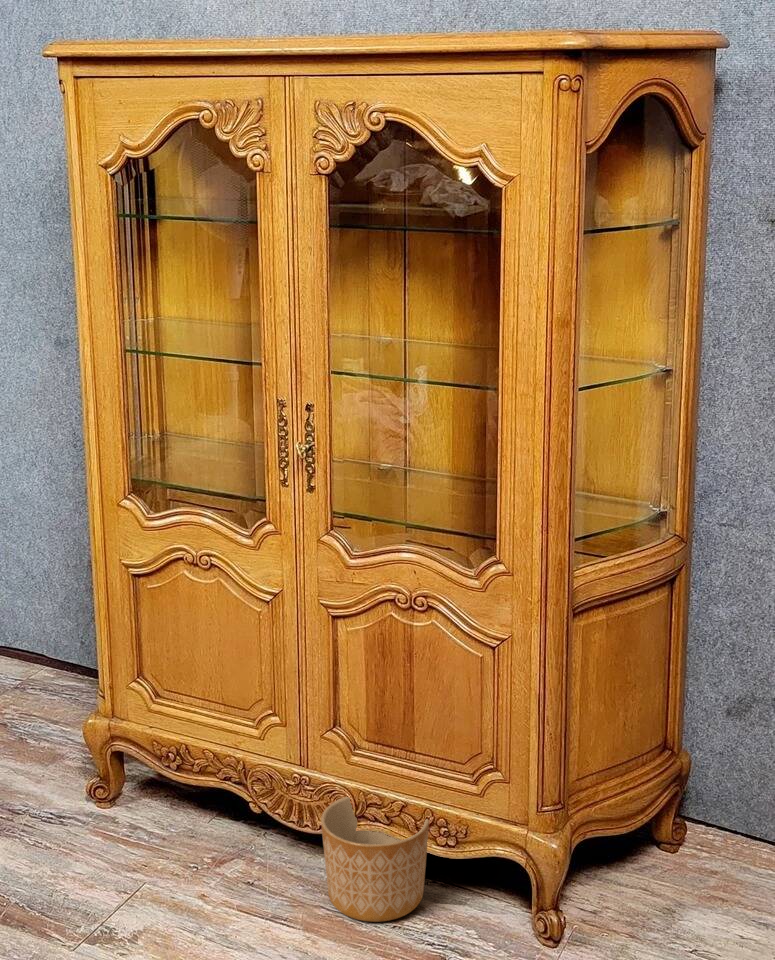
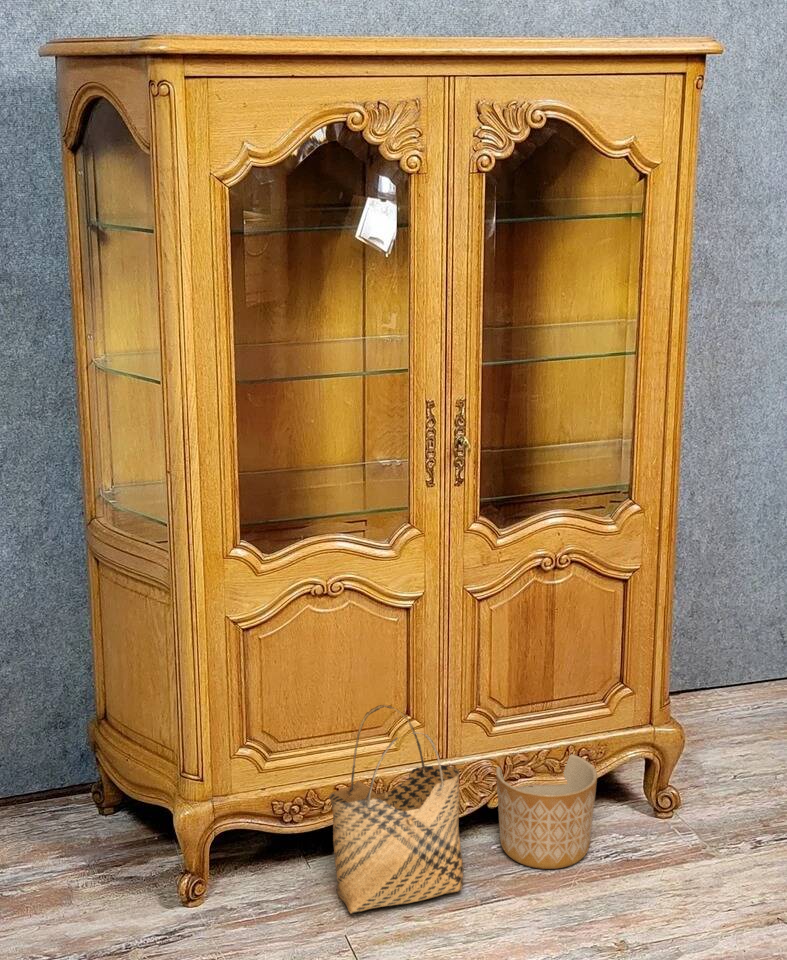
woven basket: none [146,686,275,889] -> present [329,705,463,914]

